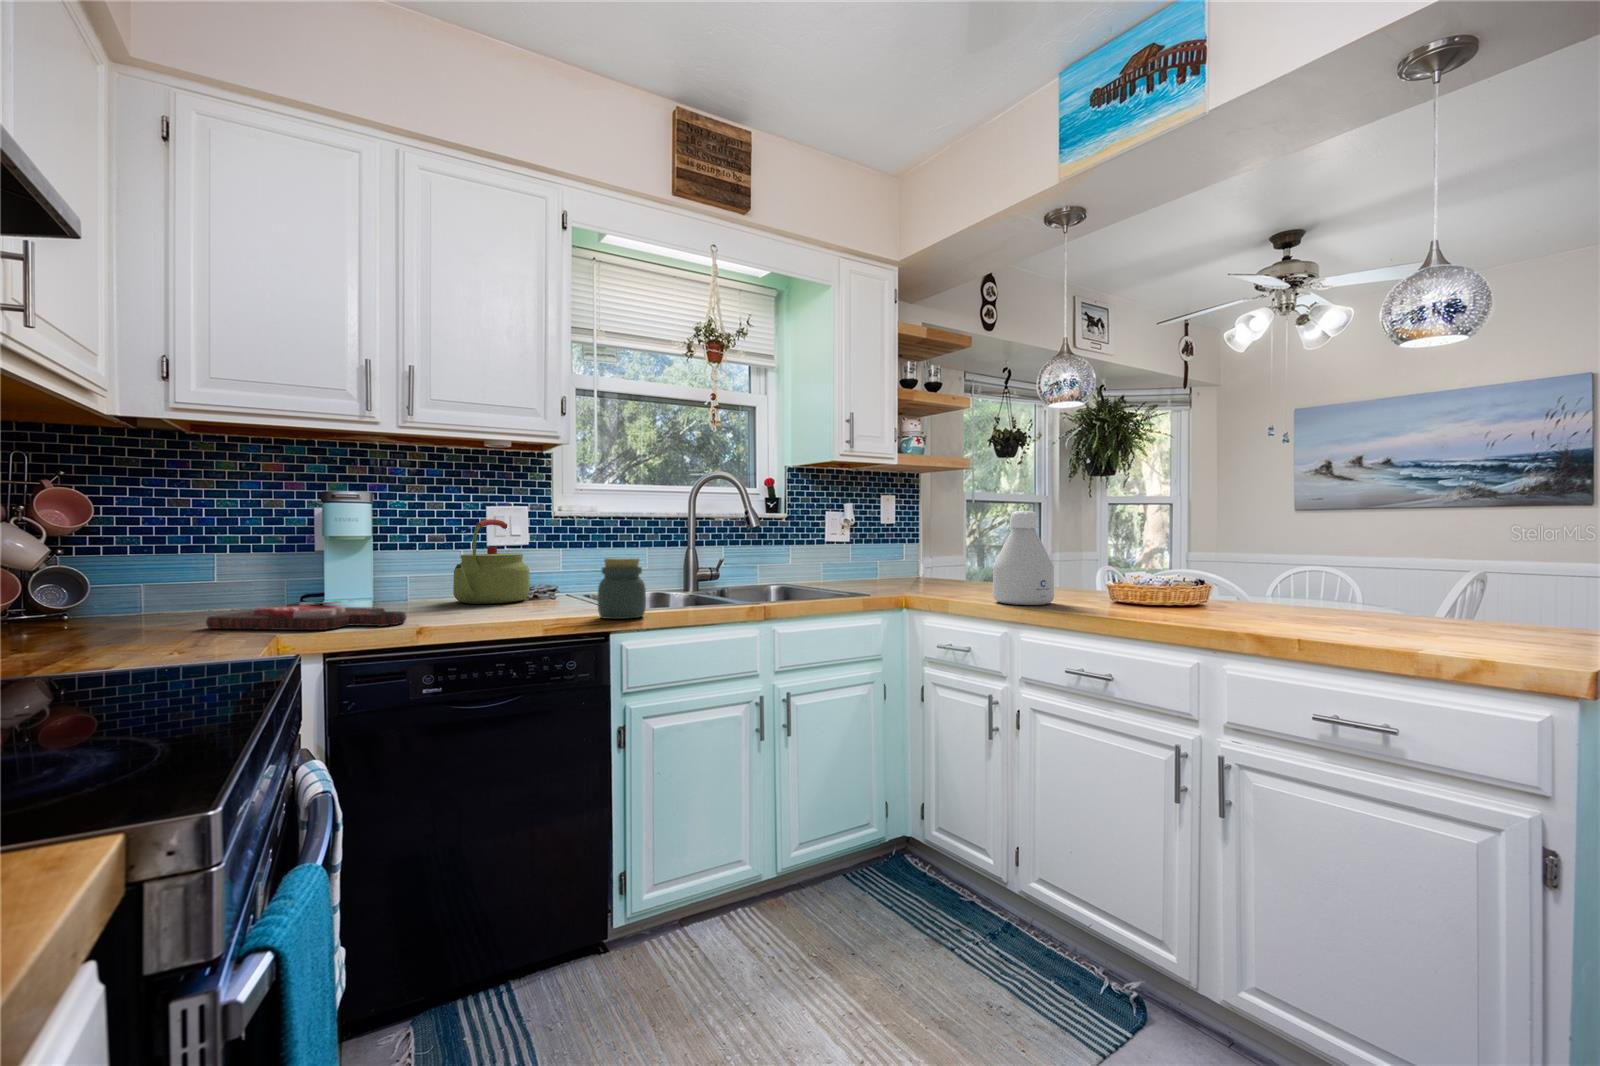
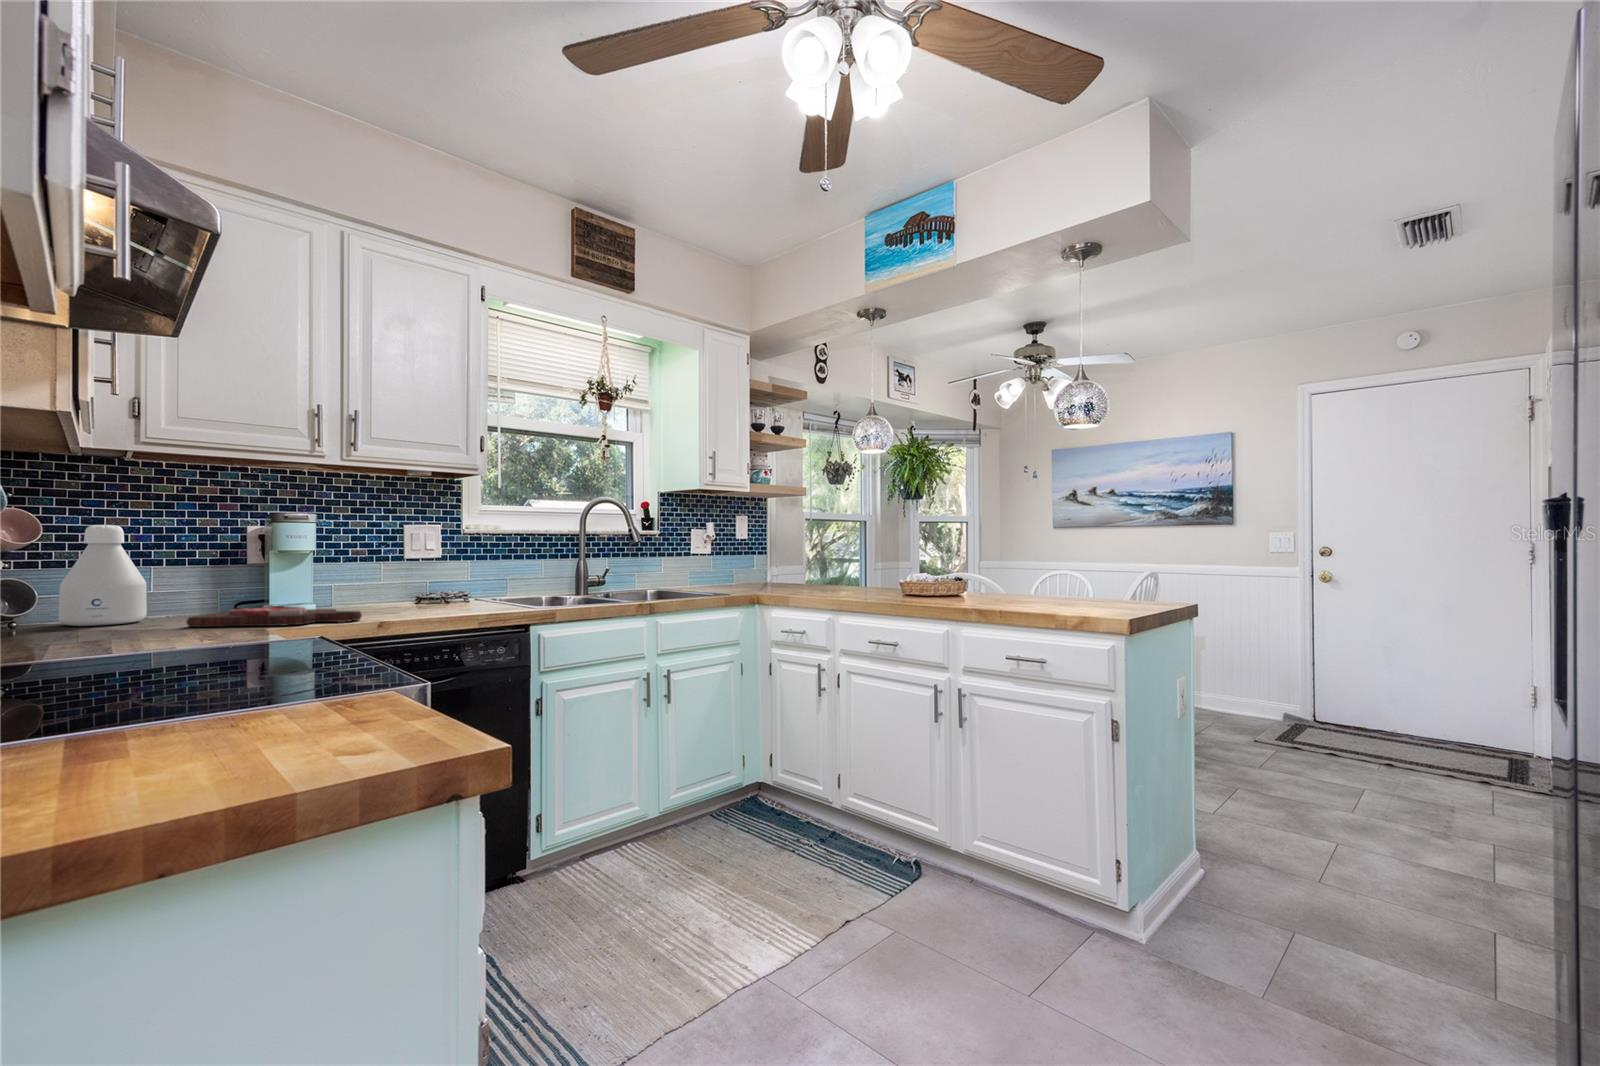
bottle: present [993,511,1054,605] -> present [59,525,147,626]
kettle: present [453,519,530,604] -> none [379,537,446,607]
jar: present [598,558,646,619] -> none [520,566,559,613]

